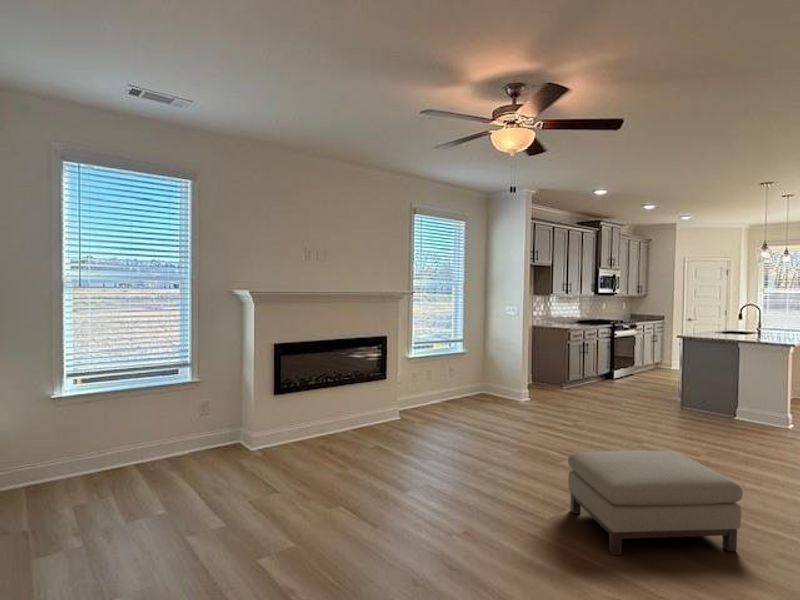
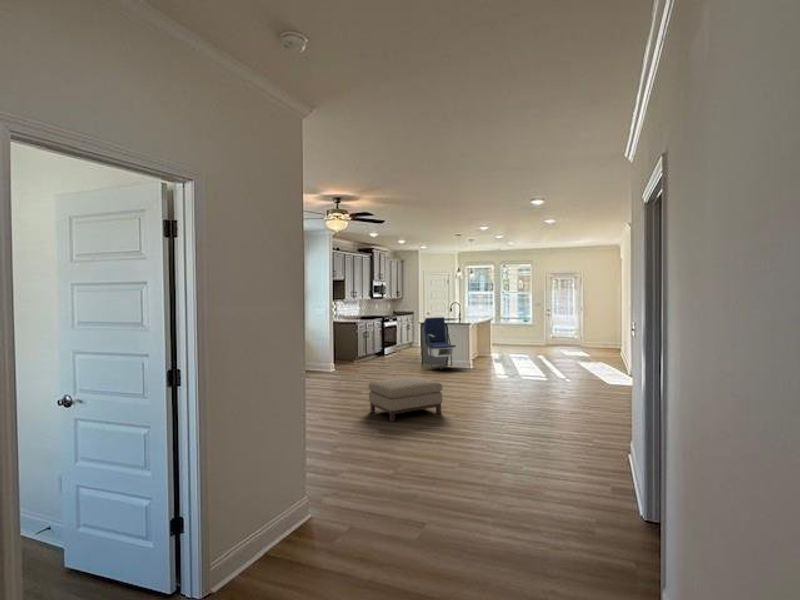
armchair: none [685,328,751,420] -> present [424,317,456,369]

